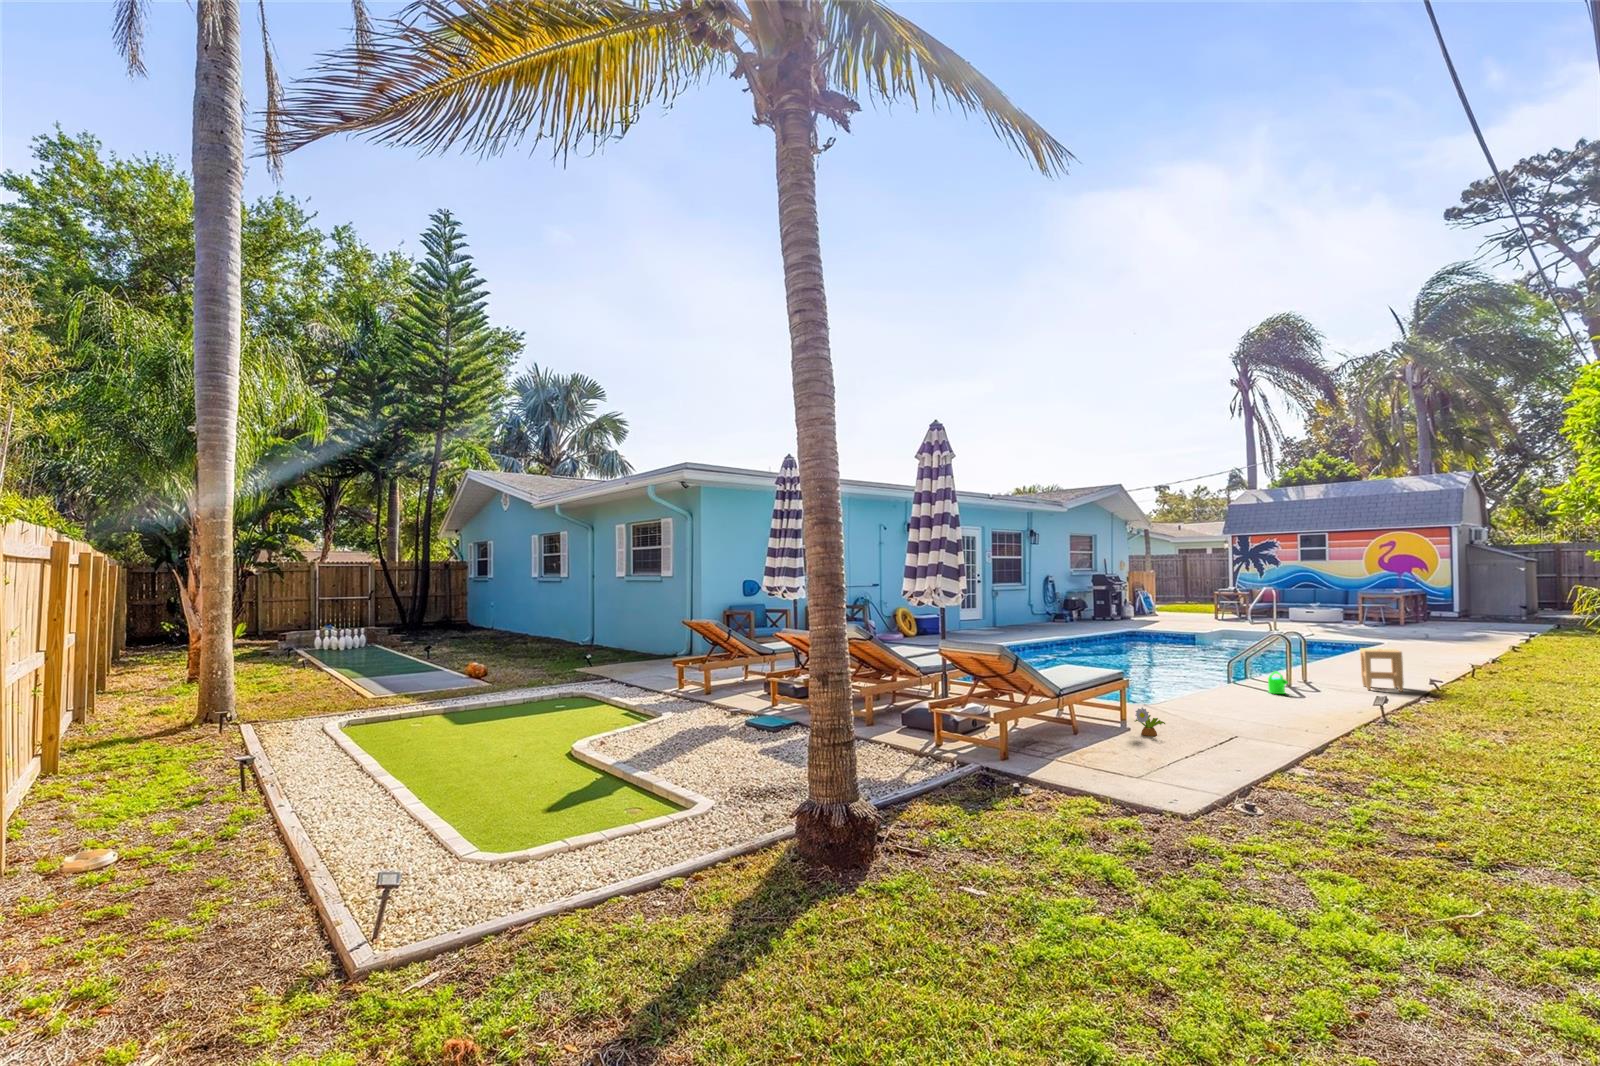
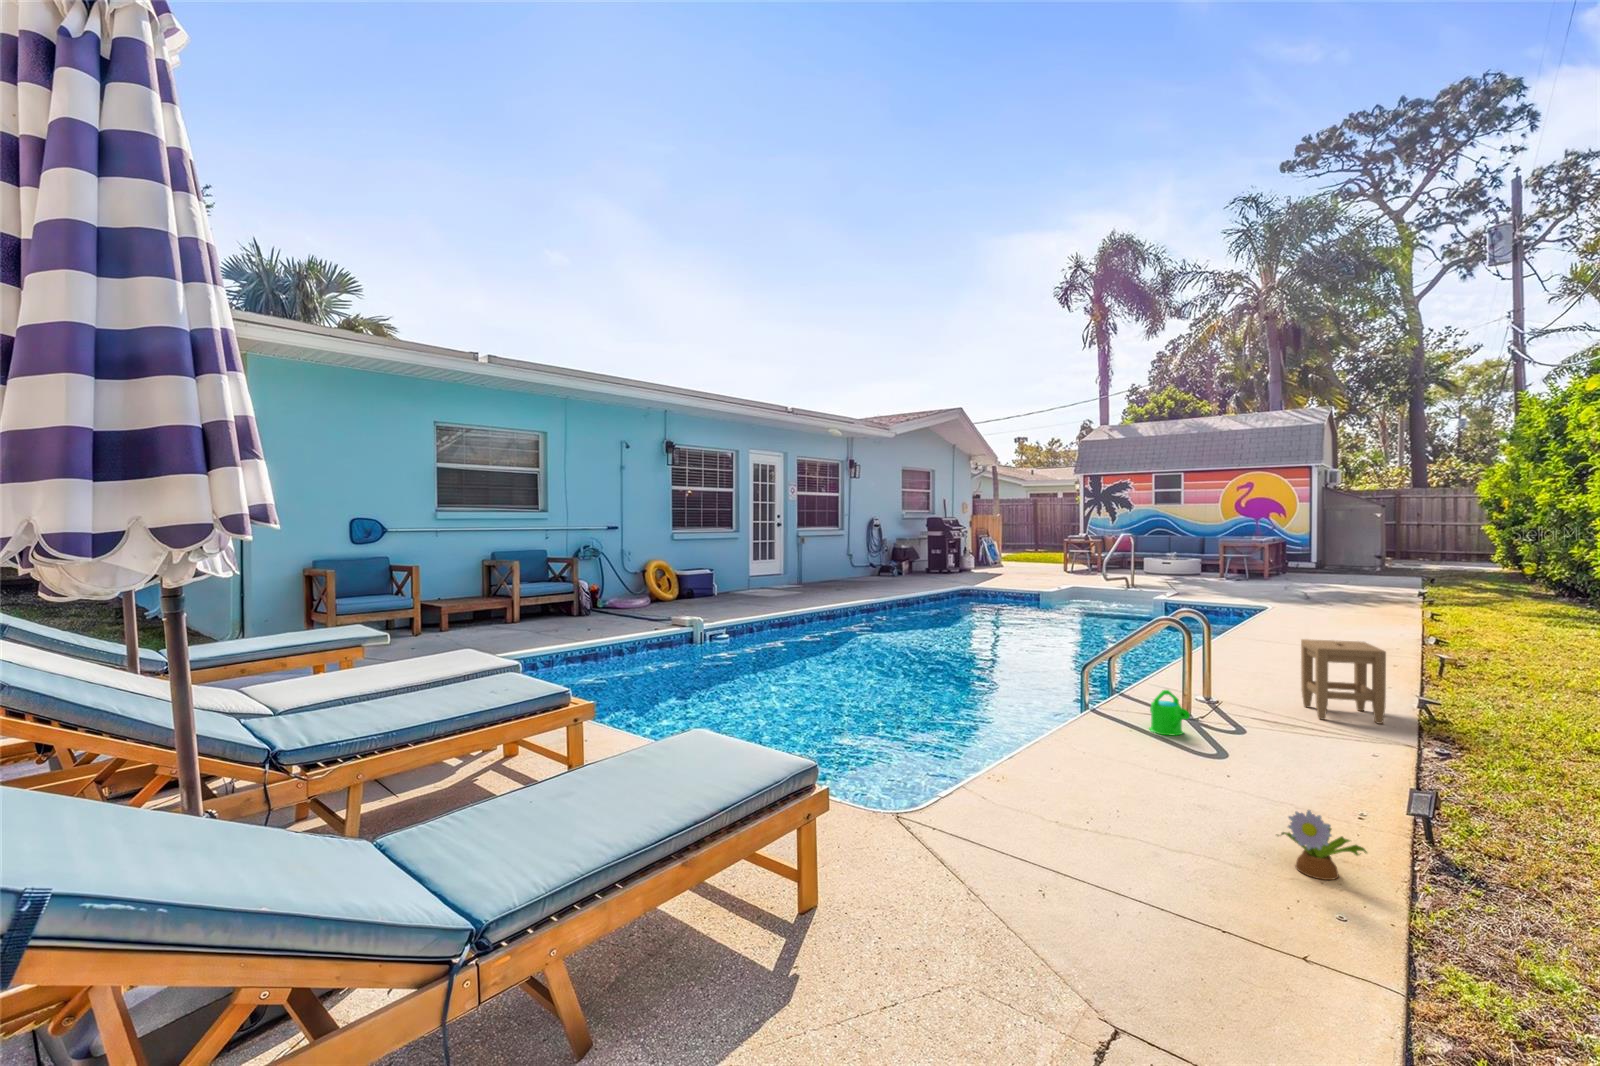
decorative plant: present [1135,707,1165,736] -> present [1277,810,1367,880]

